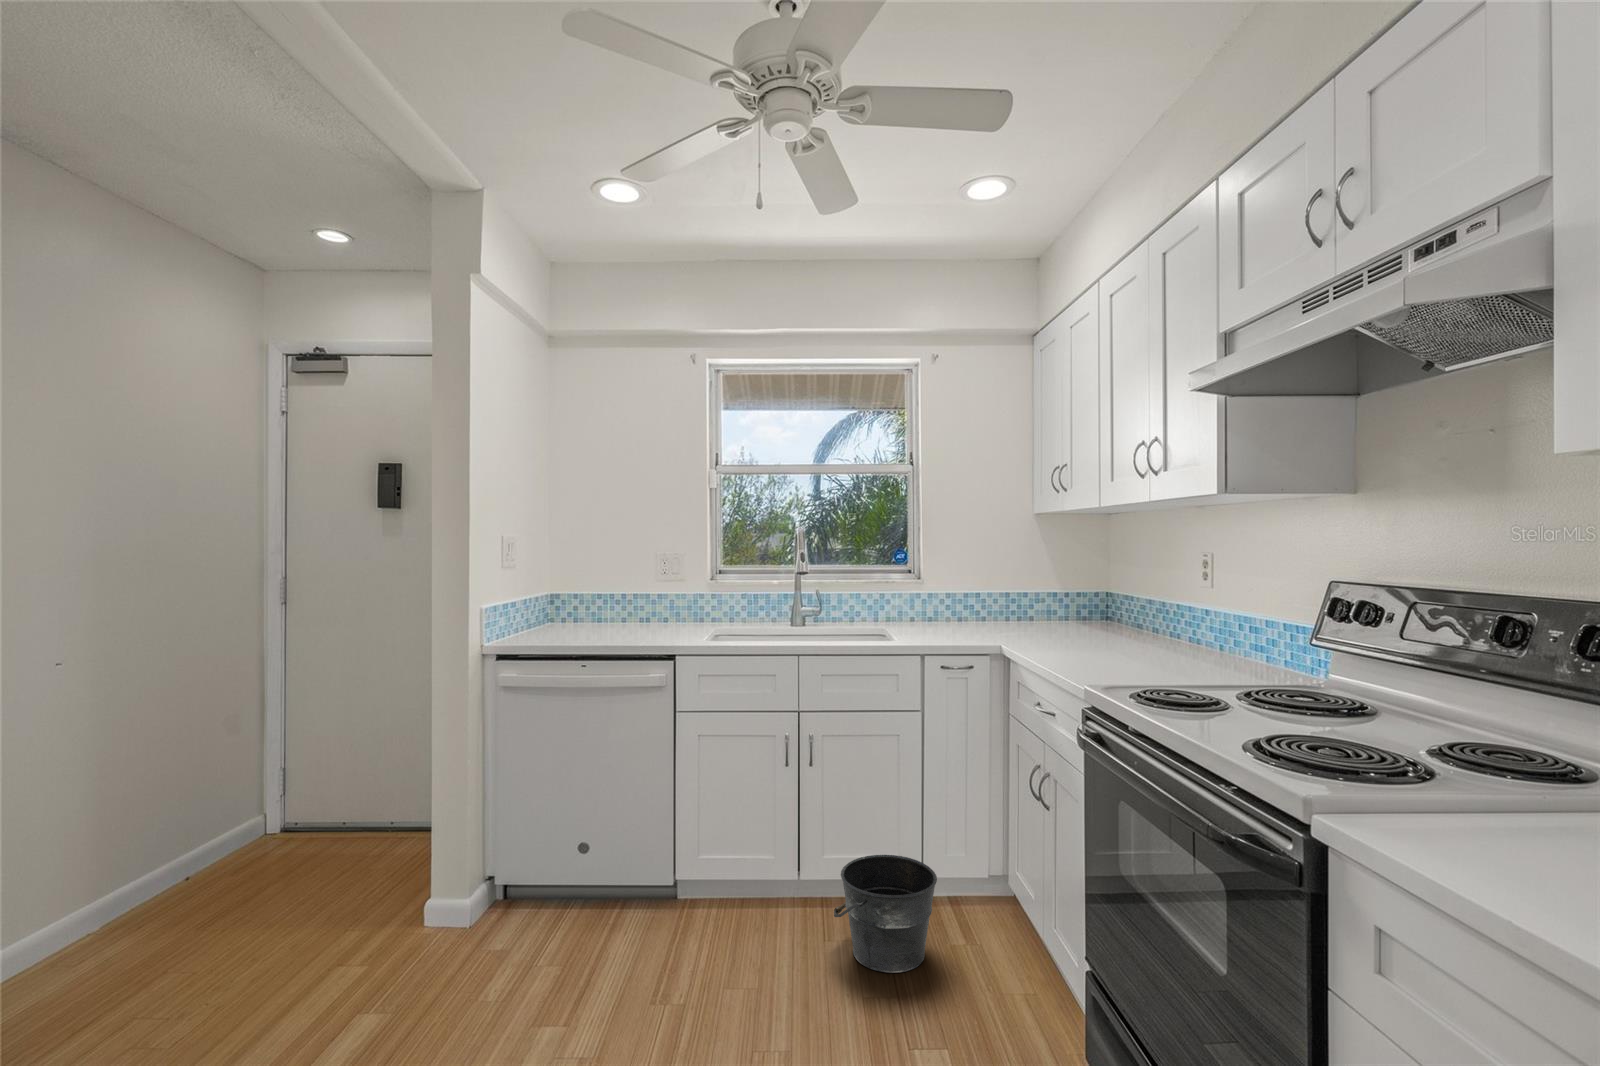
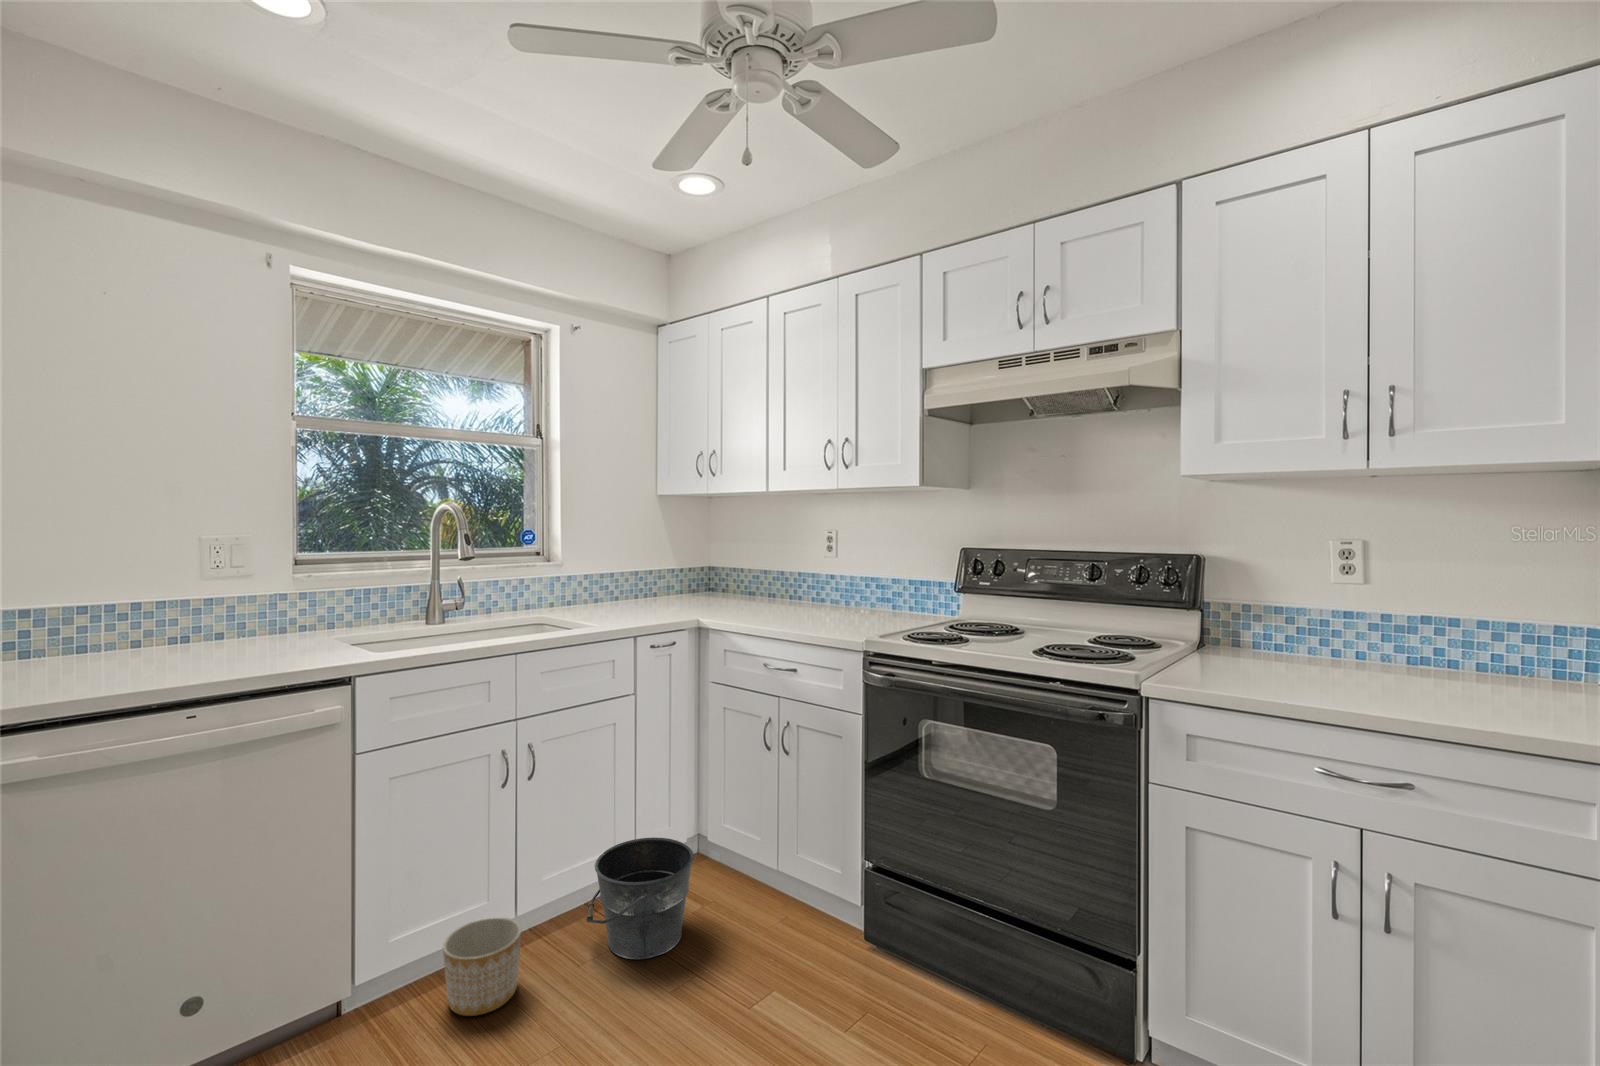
planter: none [716,873,776,948] -> present [443,917,521,1016]

